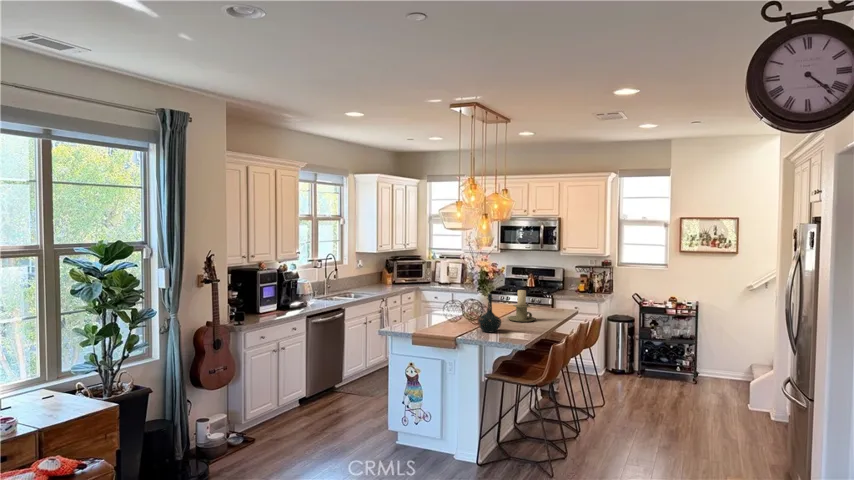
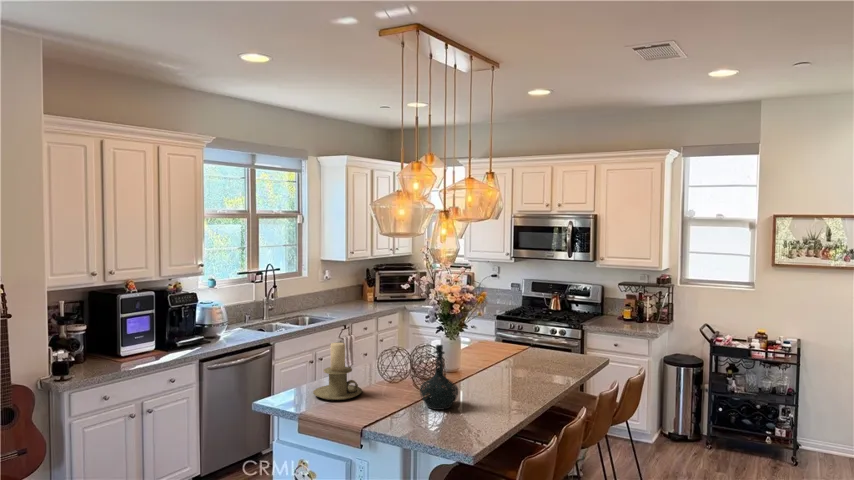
candle holder: present [507,290,536,322] -> present [313,343,362,400]

